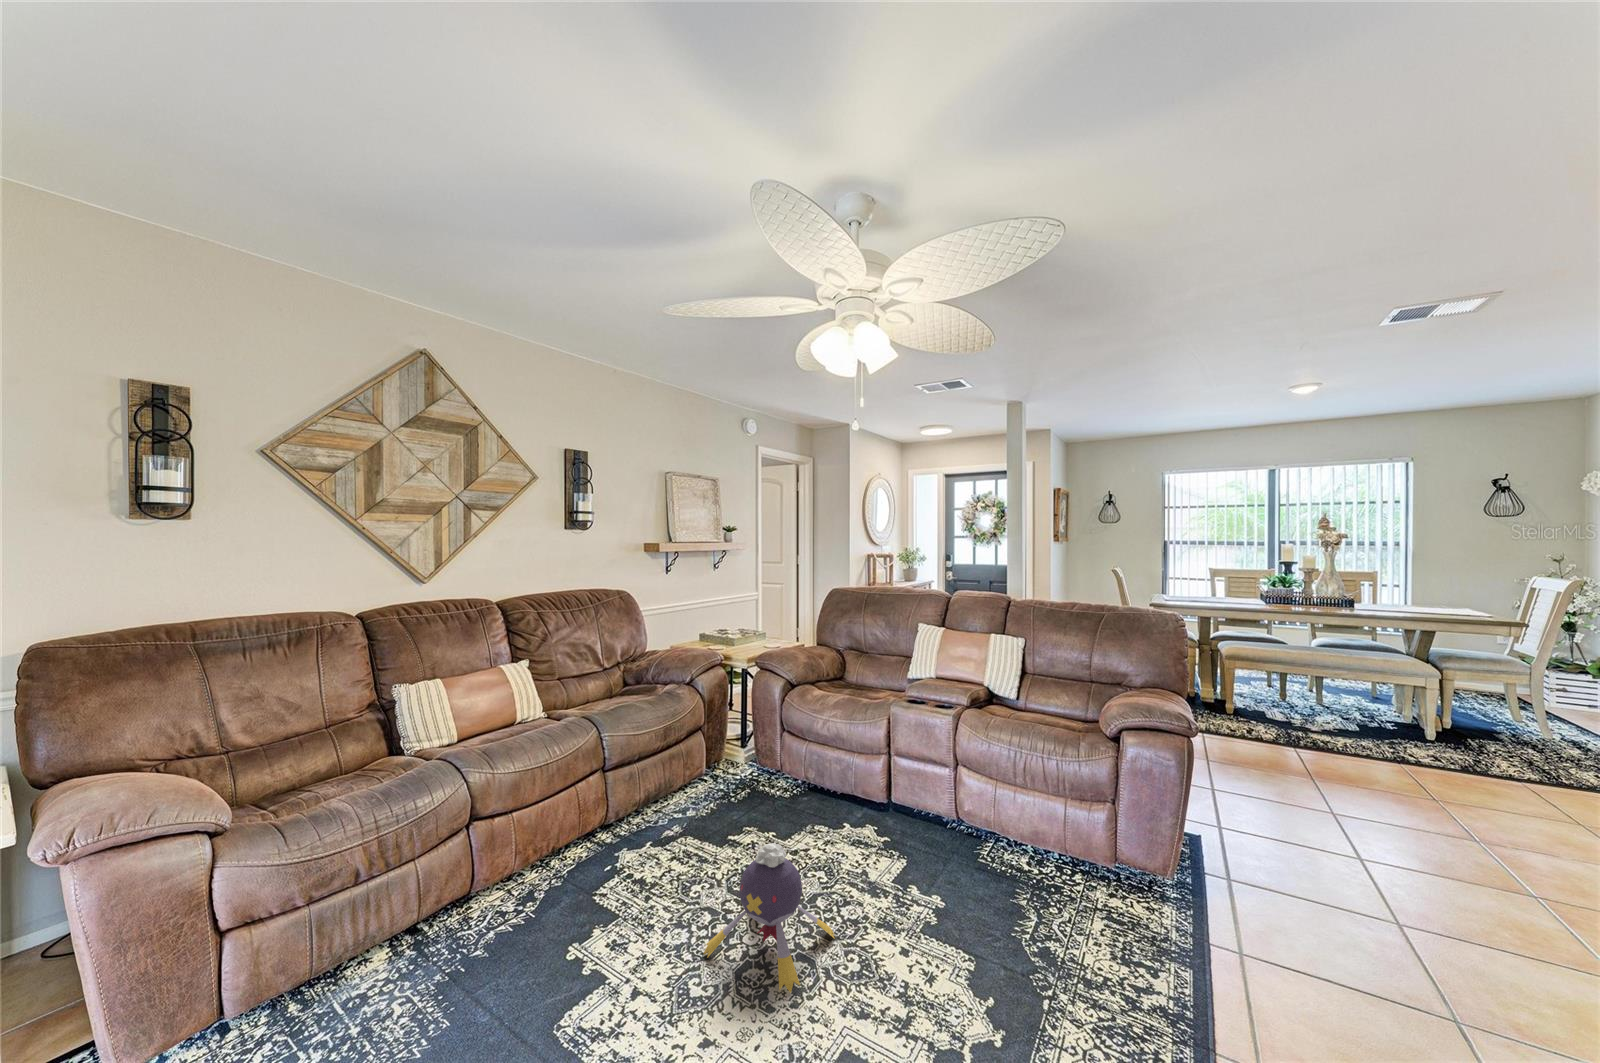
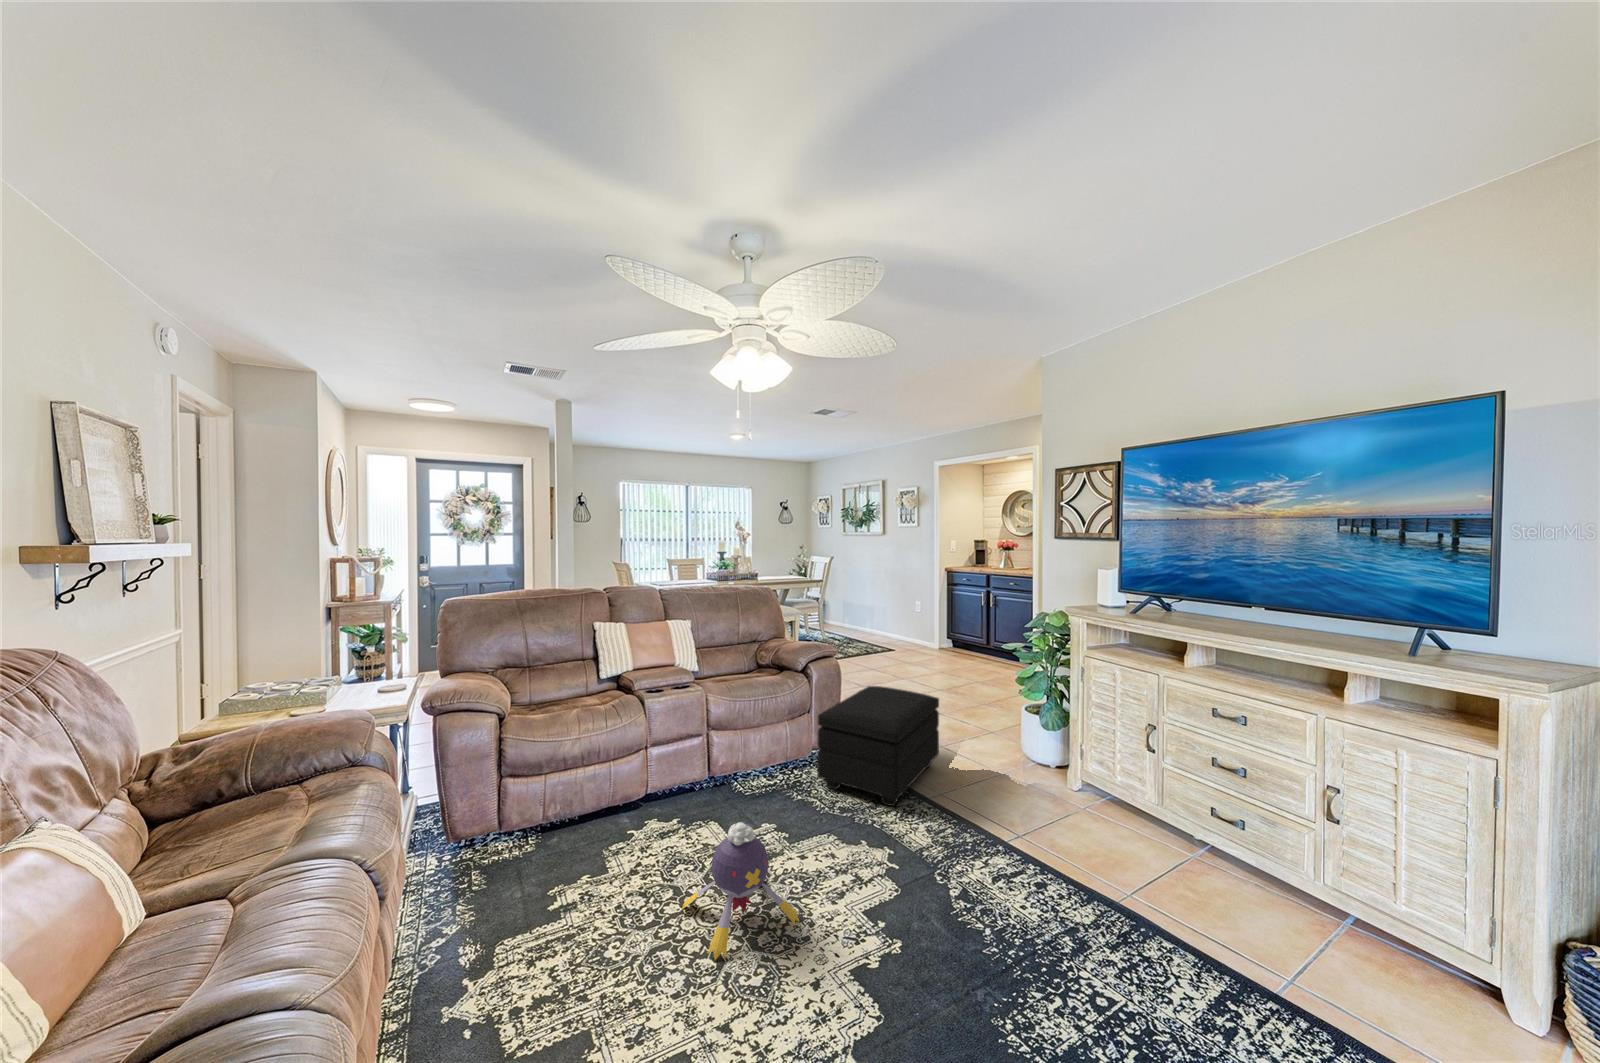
footstool: none [1053,801,1359,1020] -> present [817,686,939,806]

